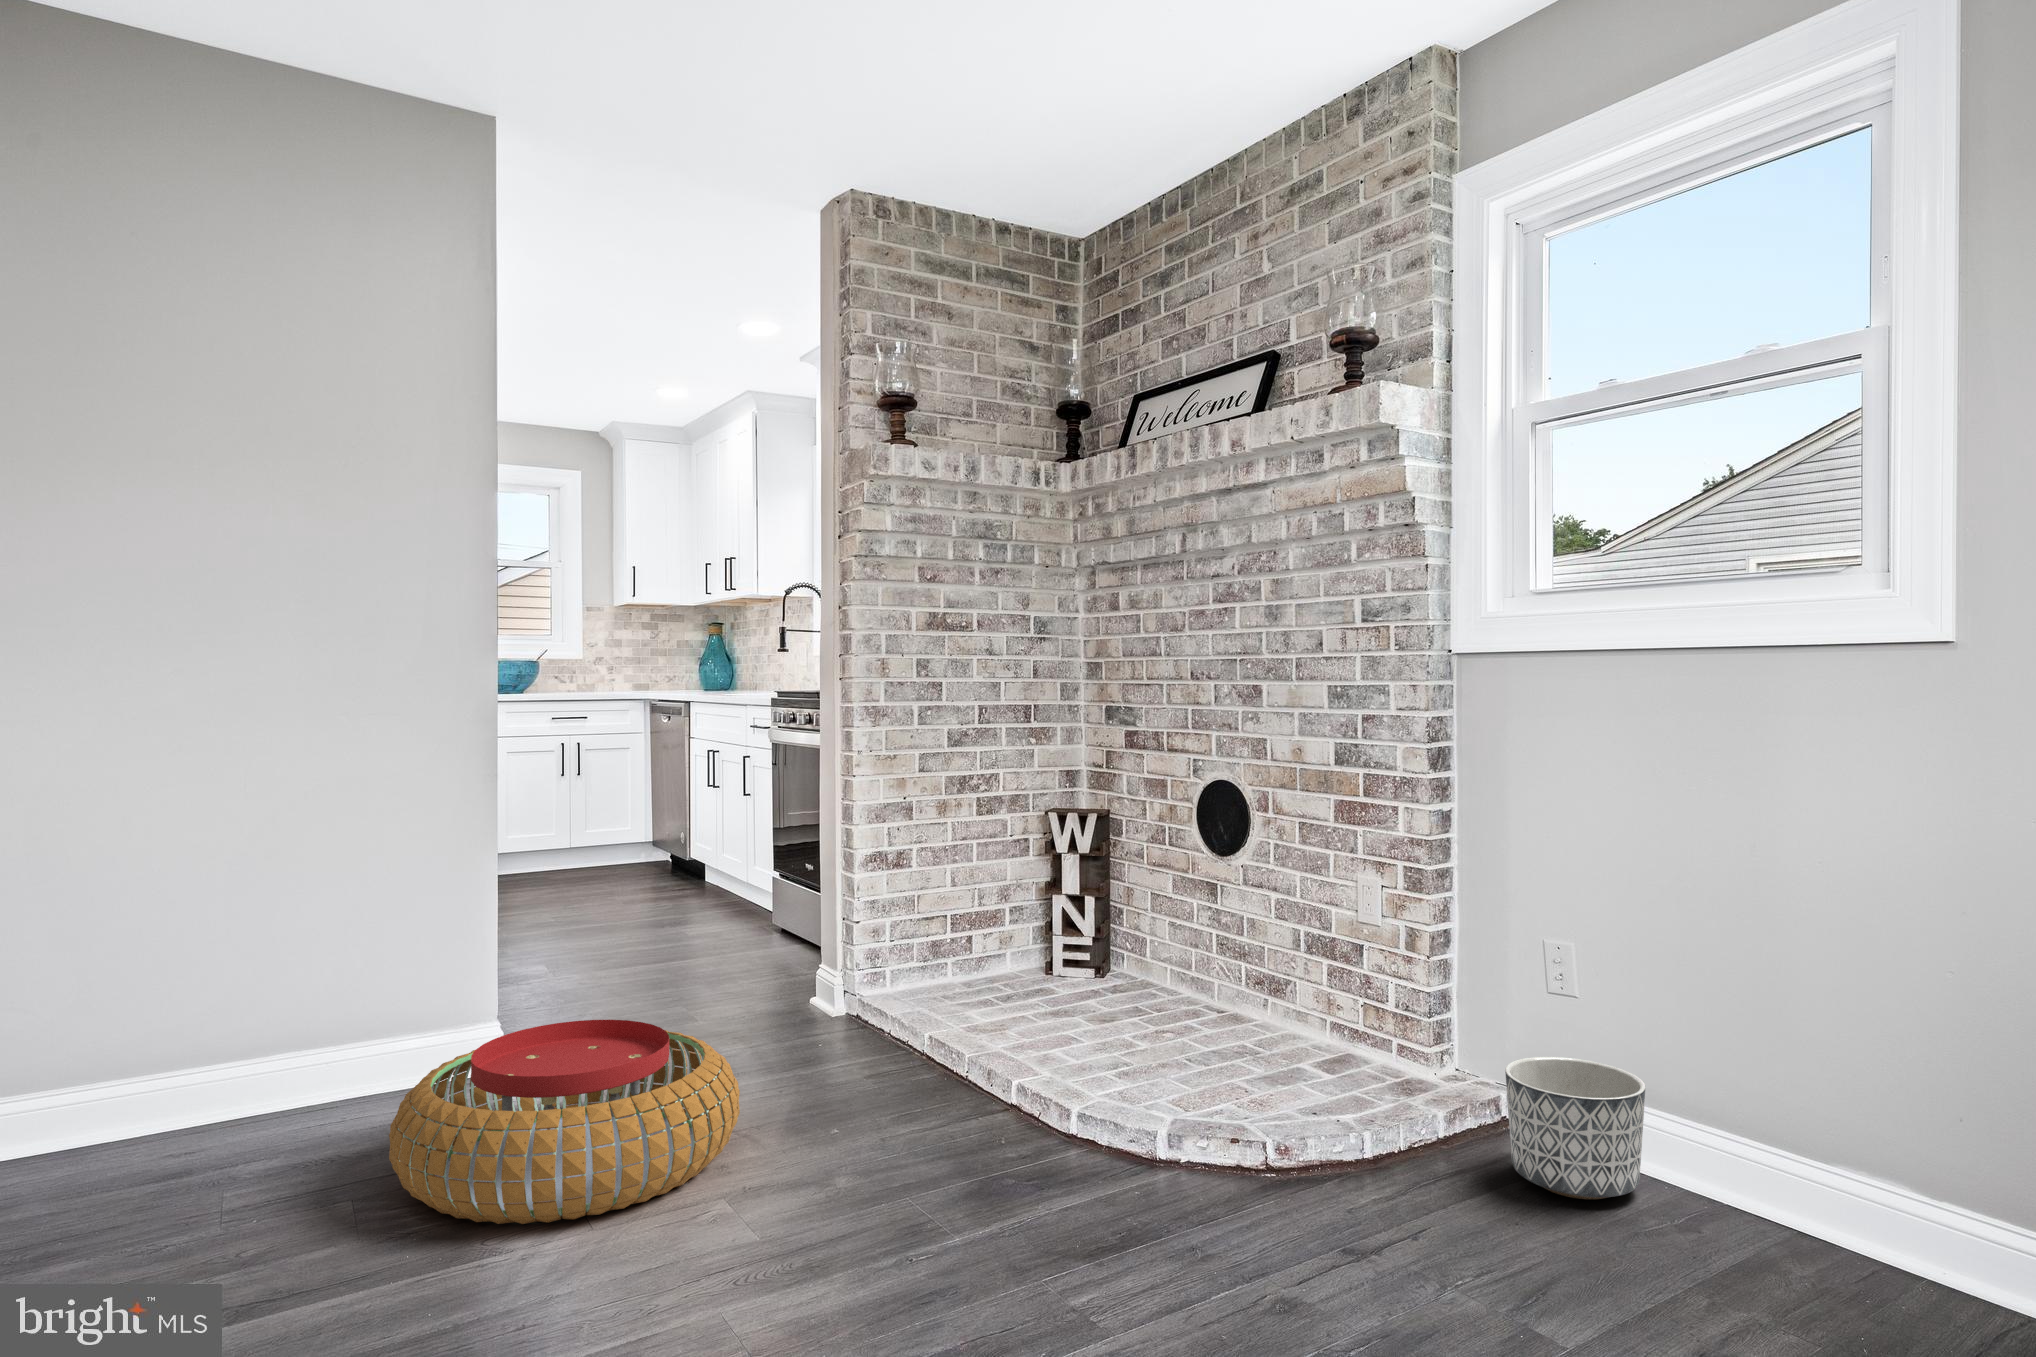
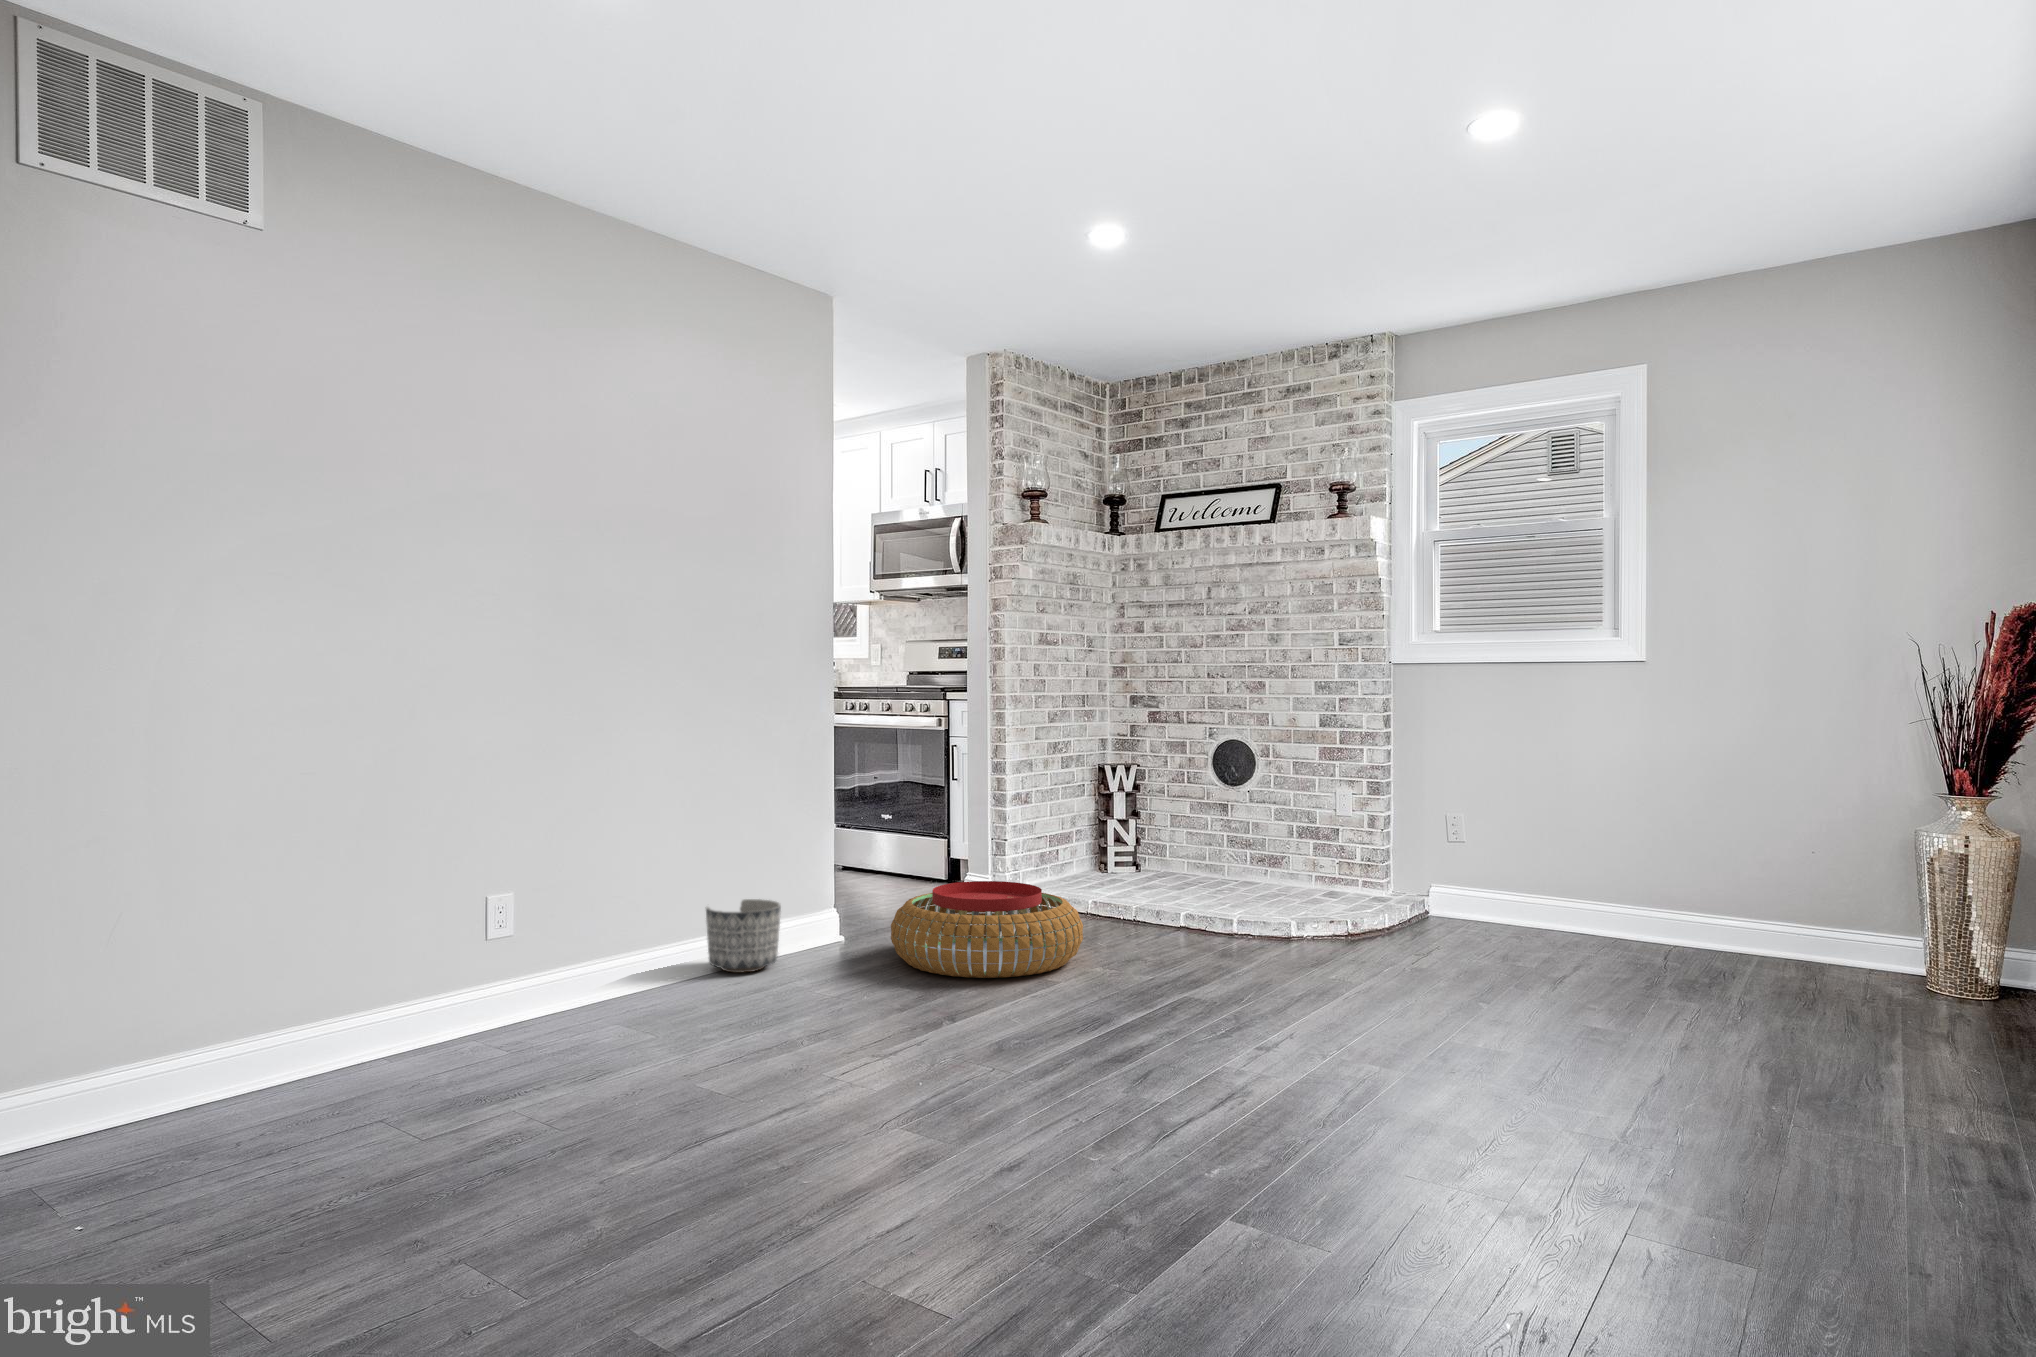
planter: present [1505,1057,1645,1199] -> present [706,899,781,973]

